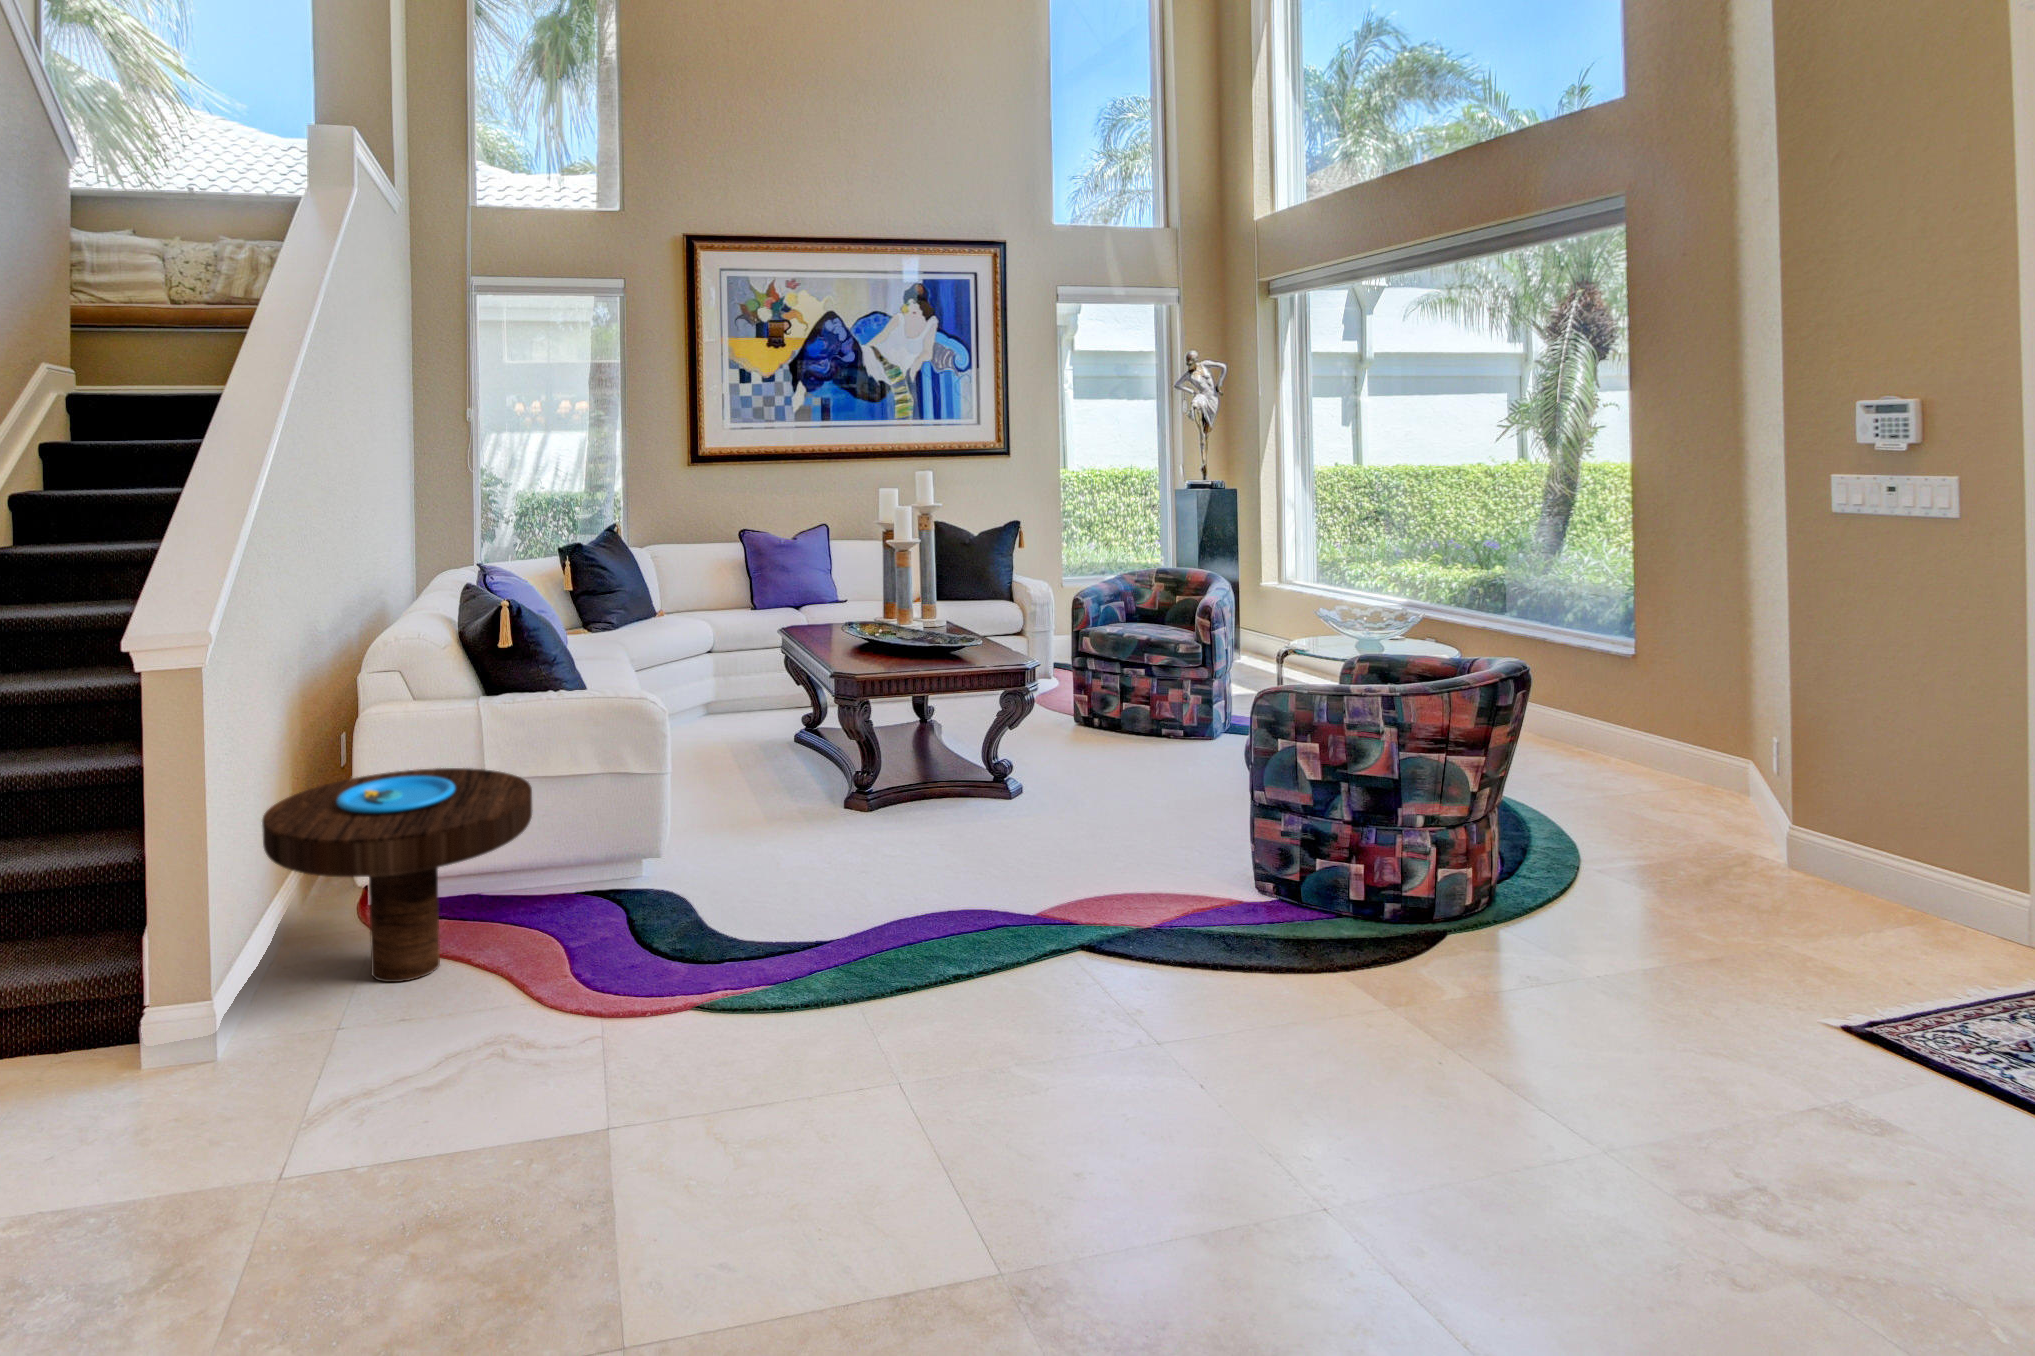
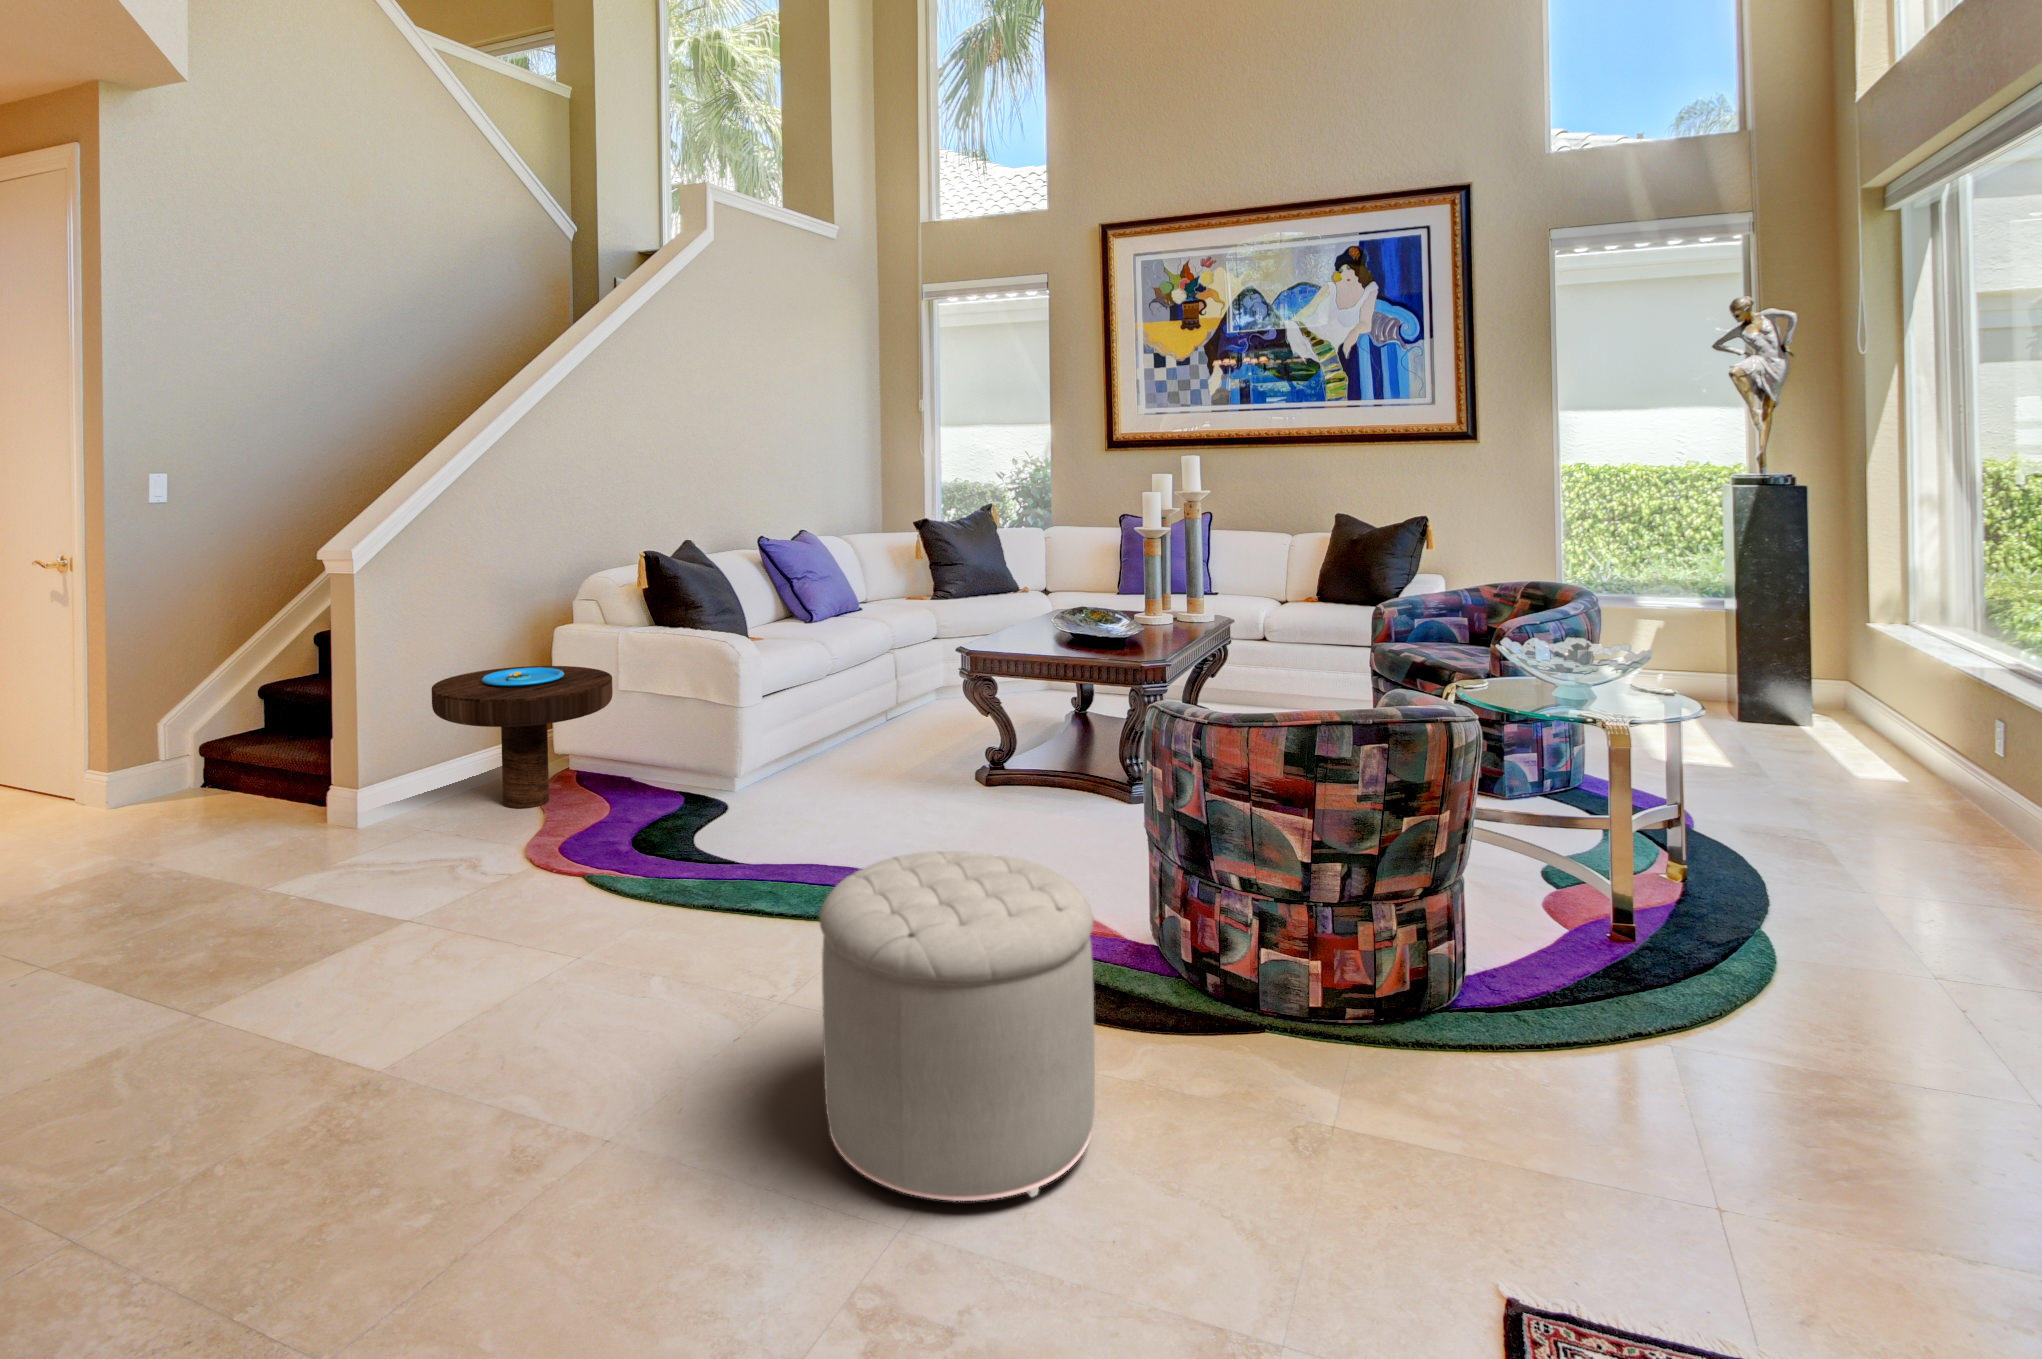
ottoman: none [1364,832,1643,1138] -> present [819,851,1095,1201]

